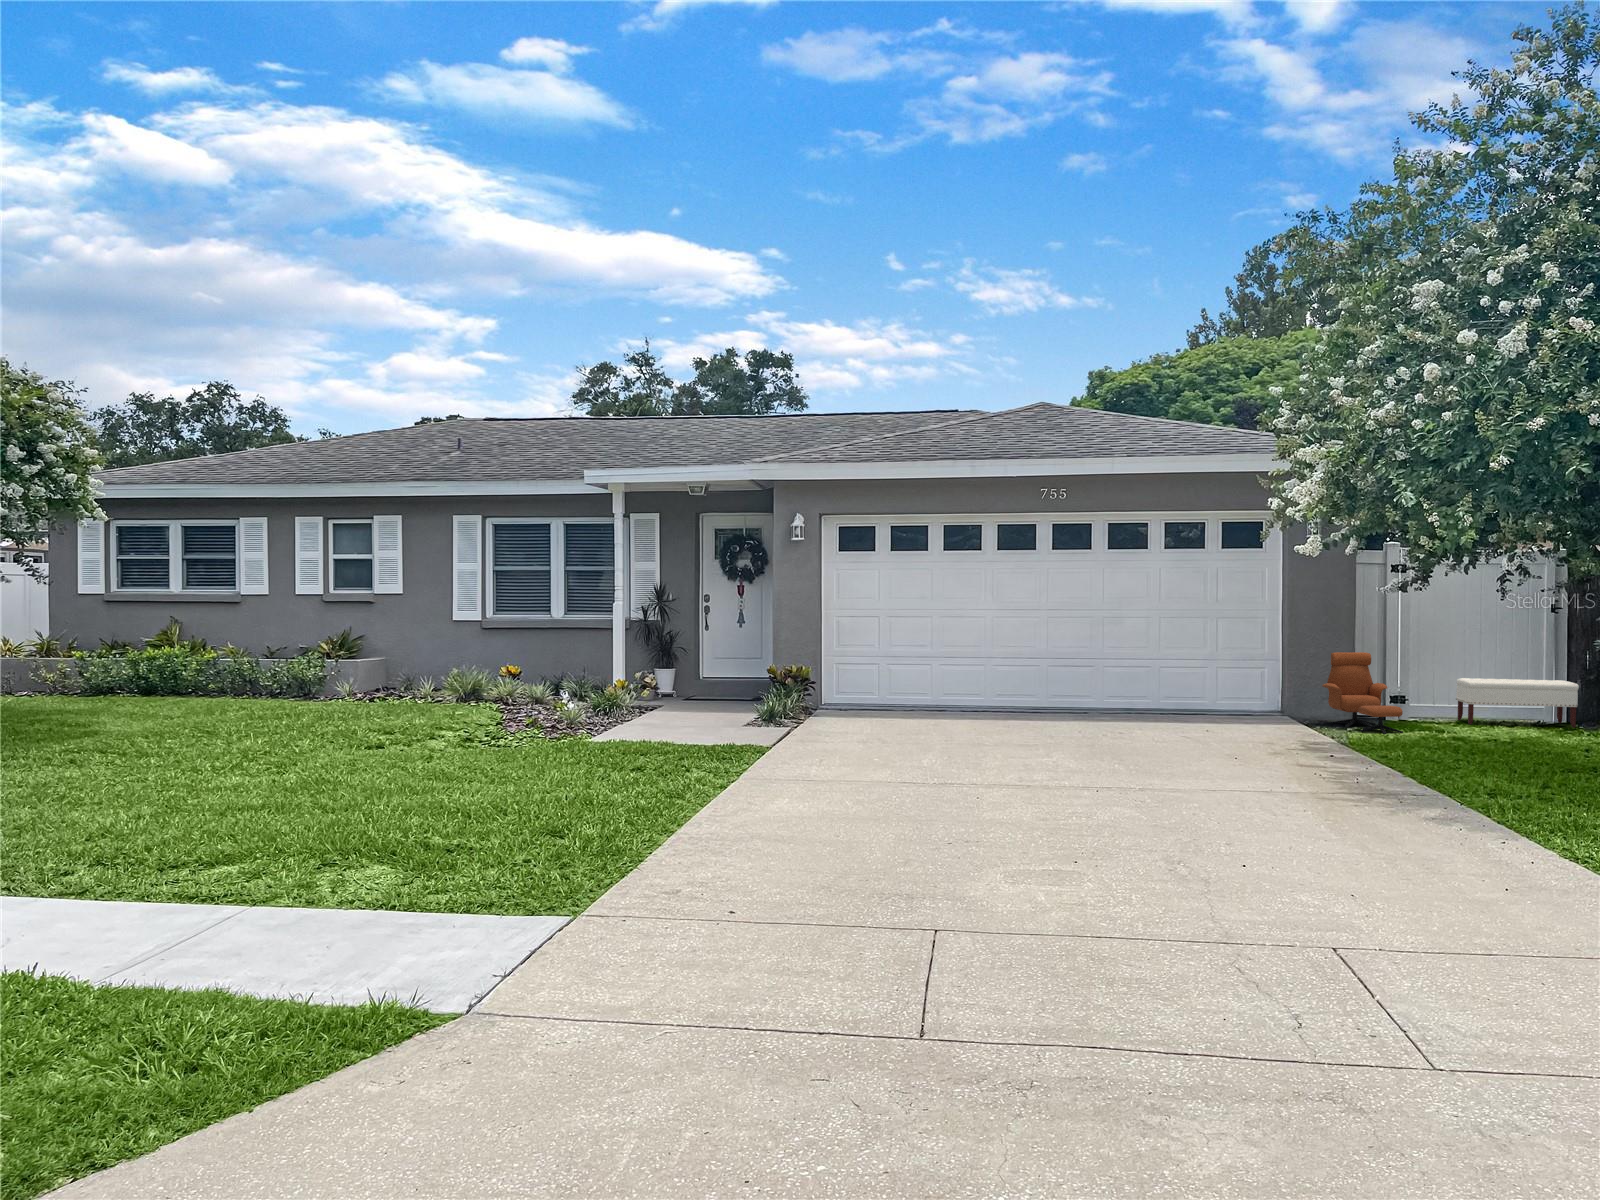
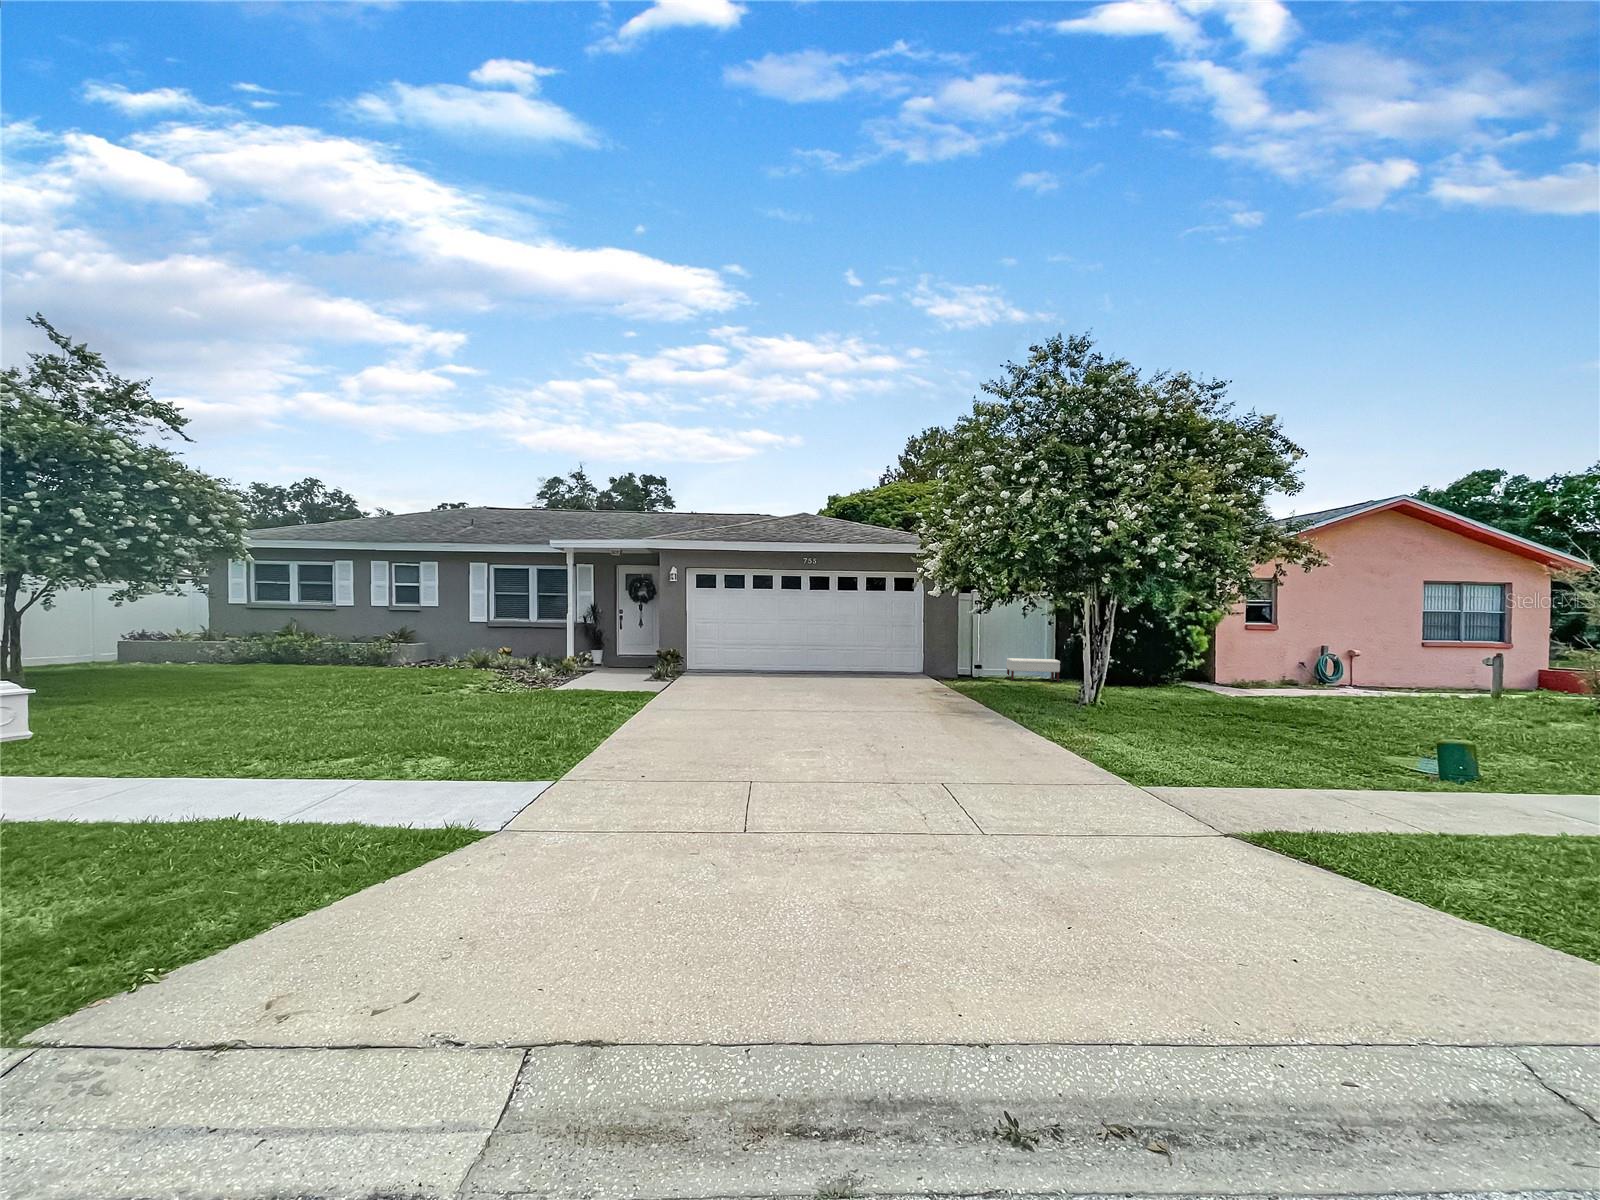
lounge chair: present [1322,652,1403,734] -> none [944,645,981,686]

